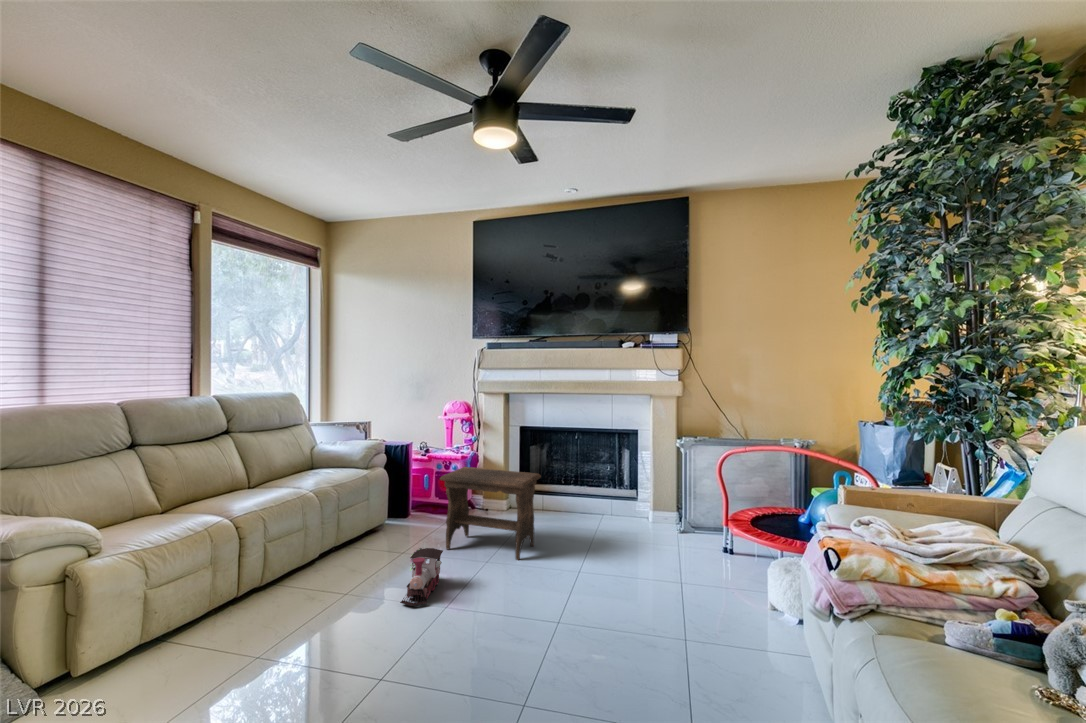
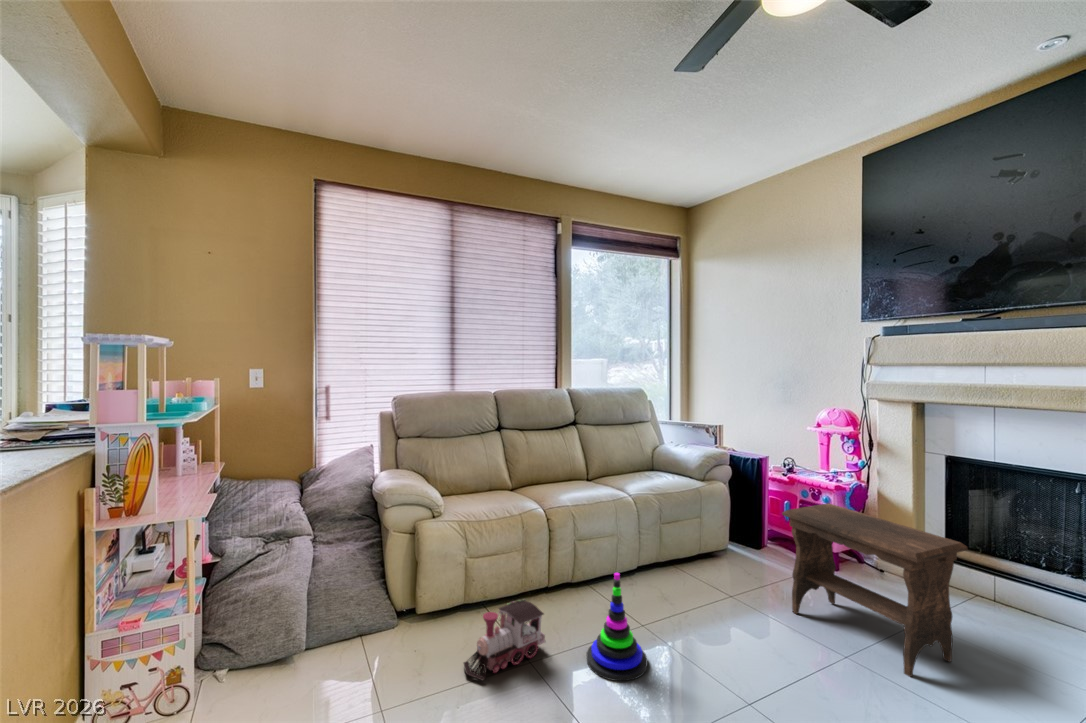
toy train: present [400,548,443,606] -> present [464,599,545,680]
stacking toy: none [307,549,364,641] -> present [587,573,648,681]

